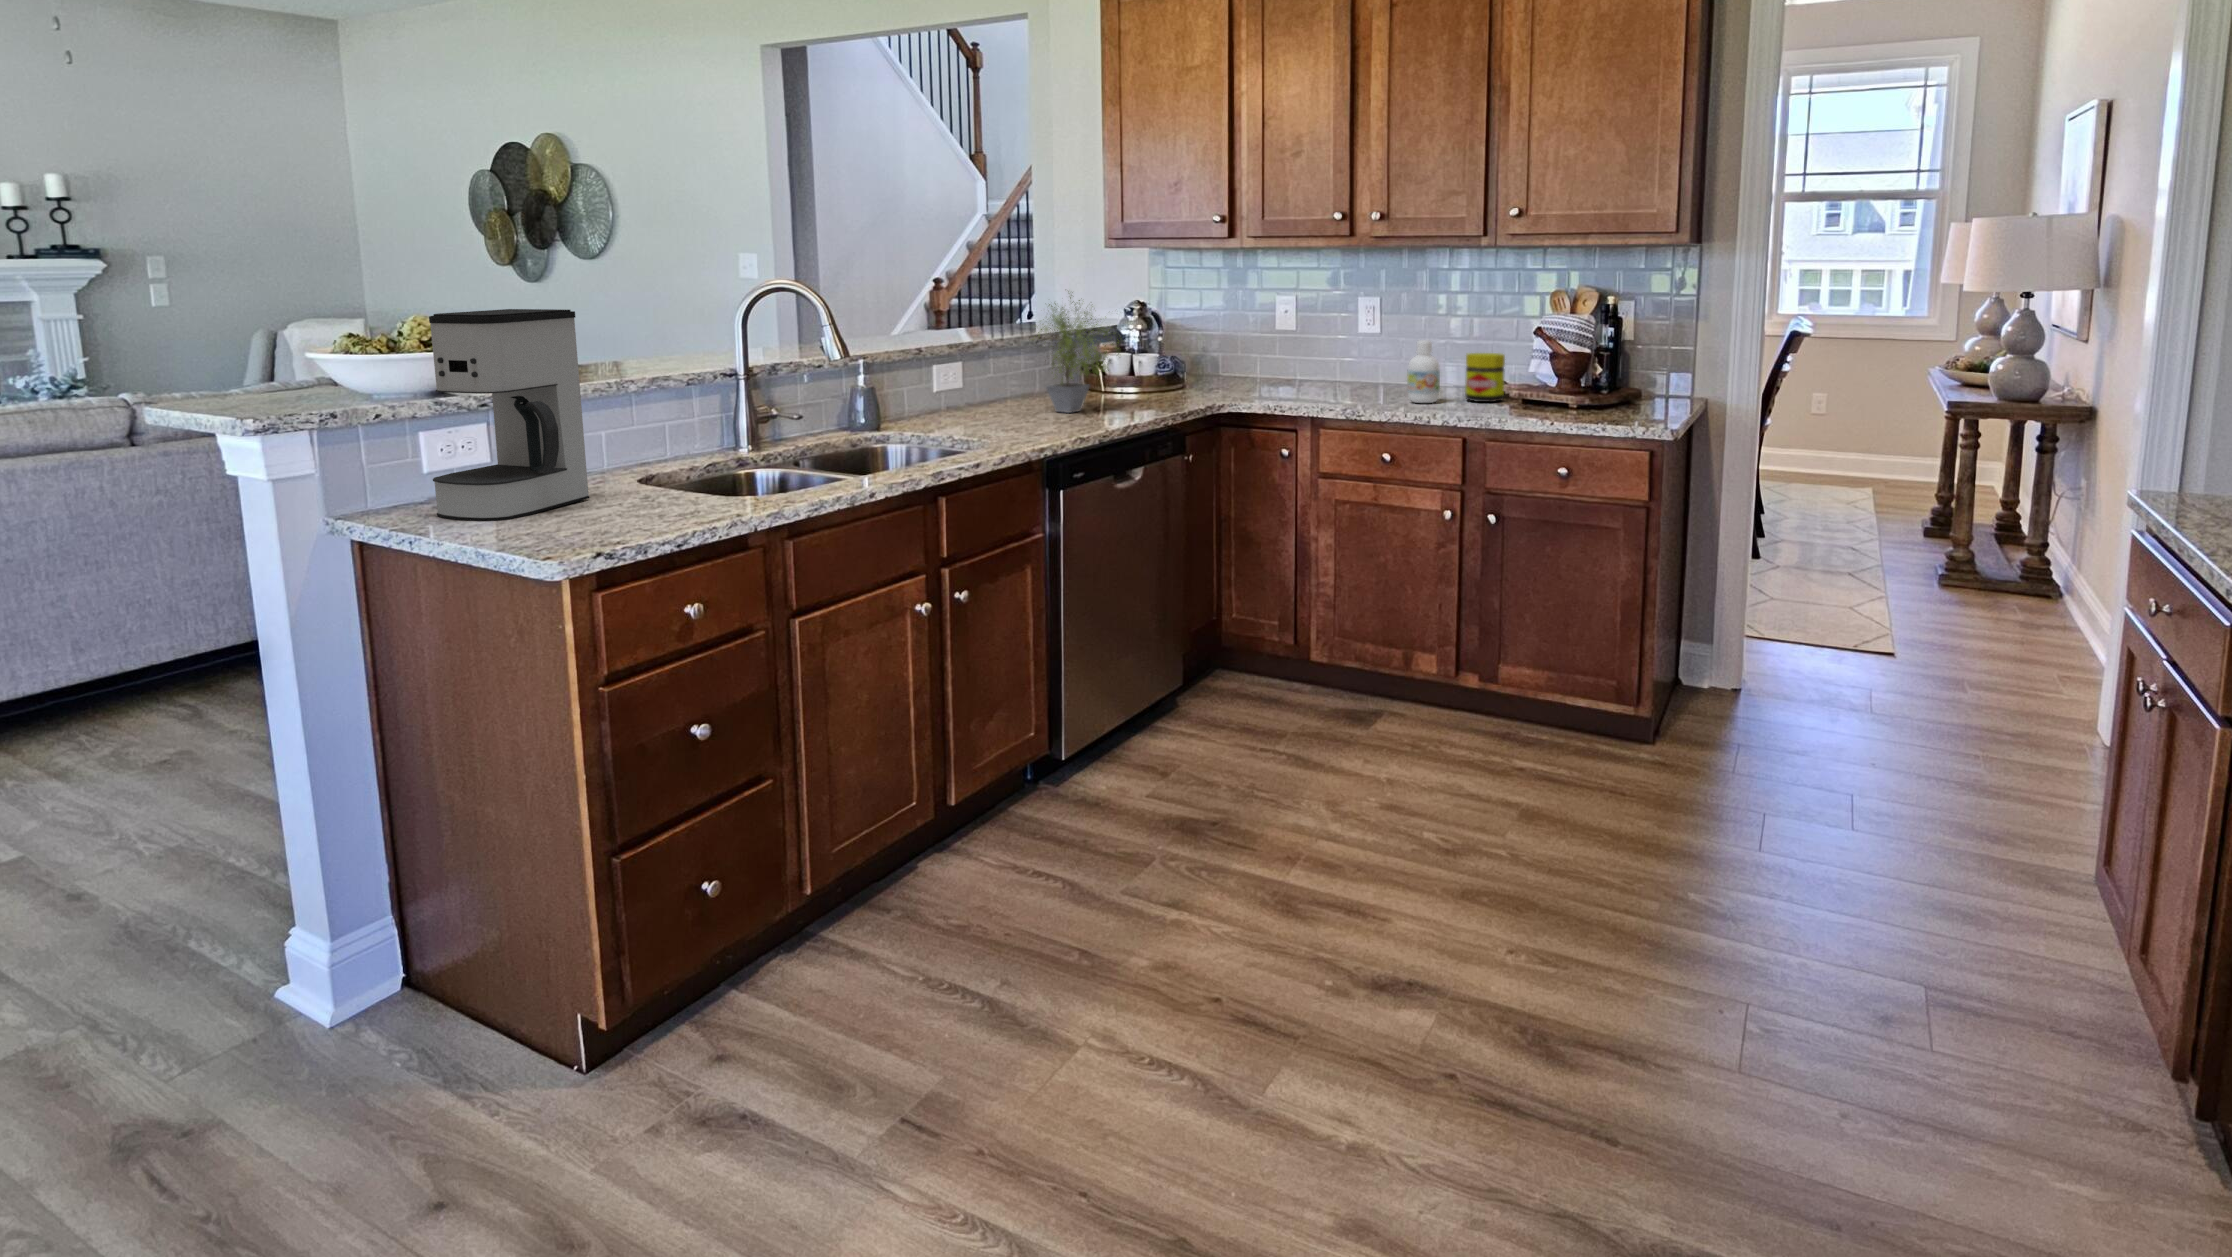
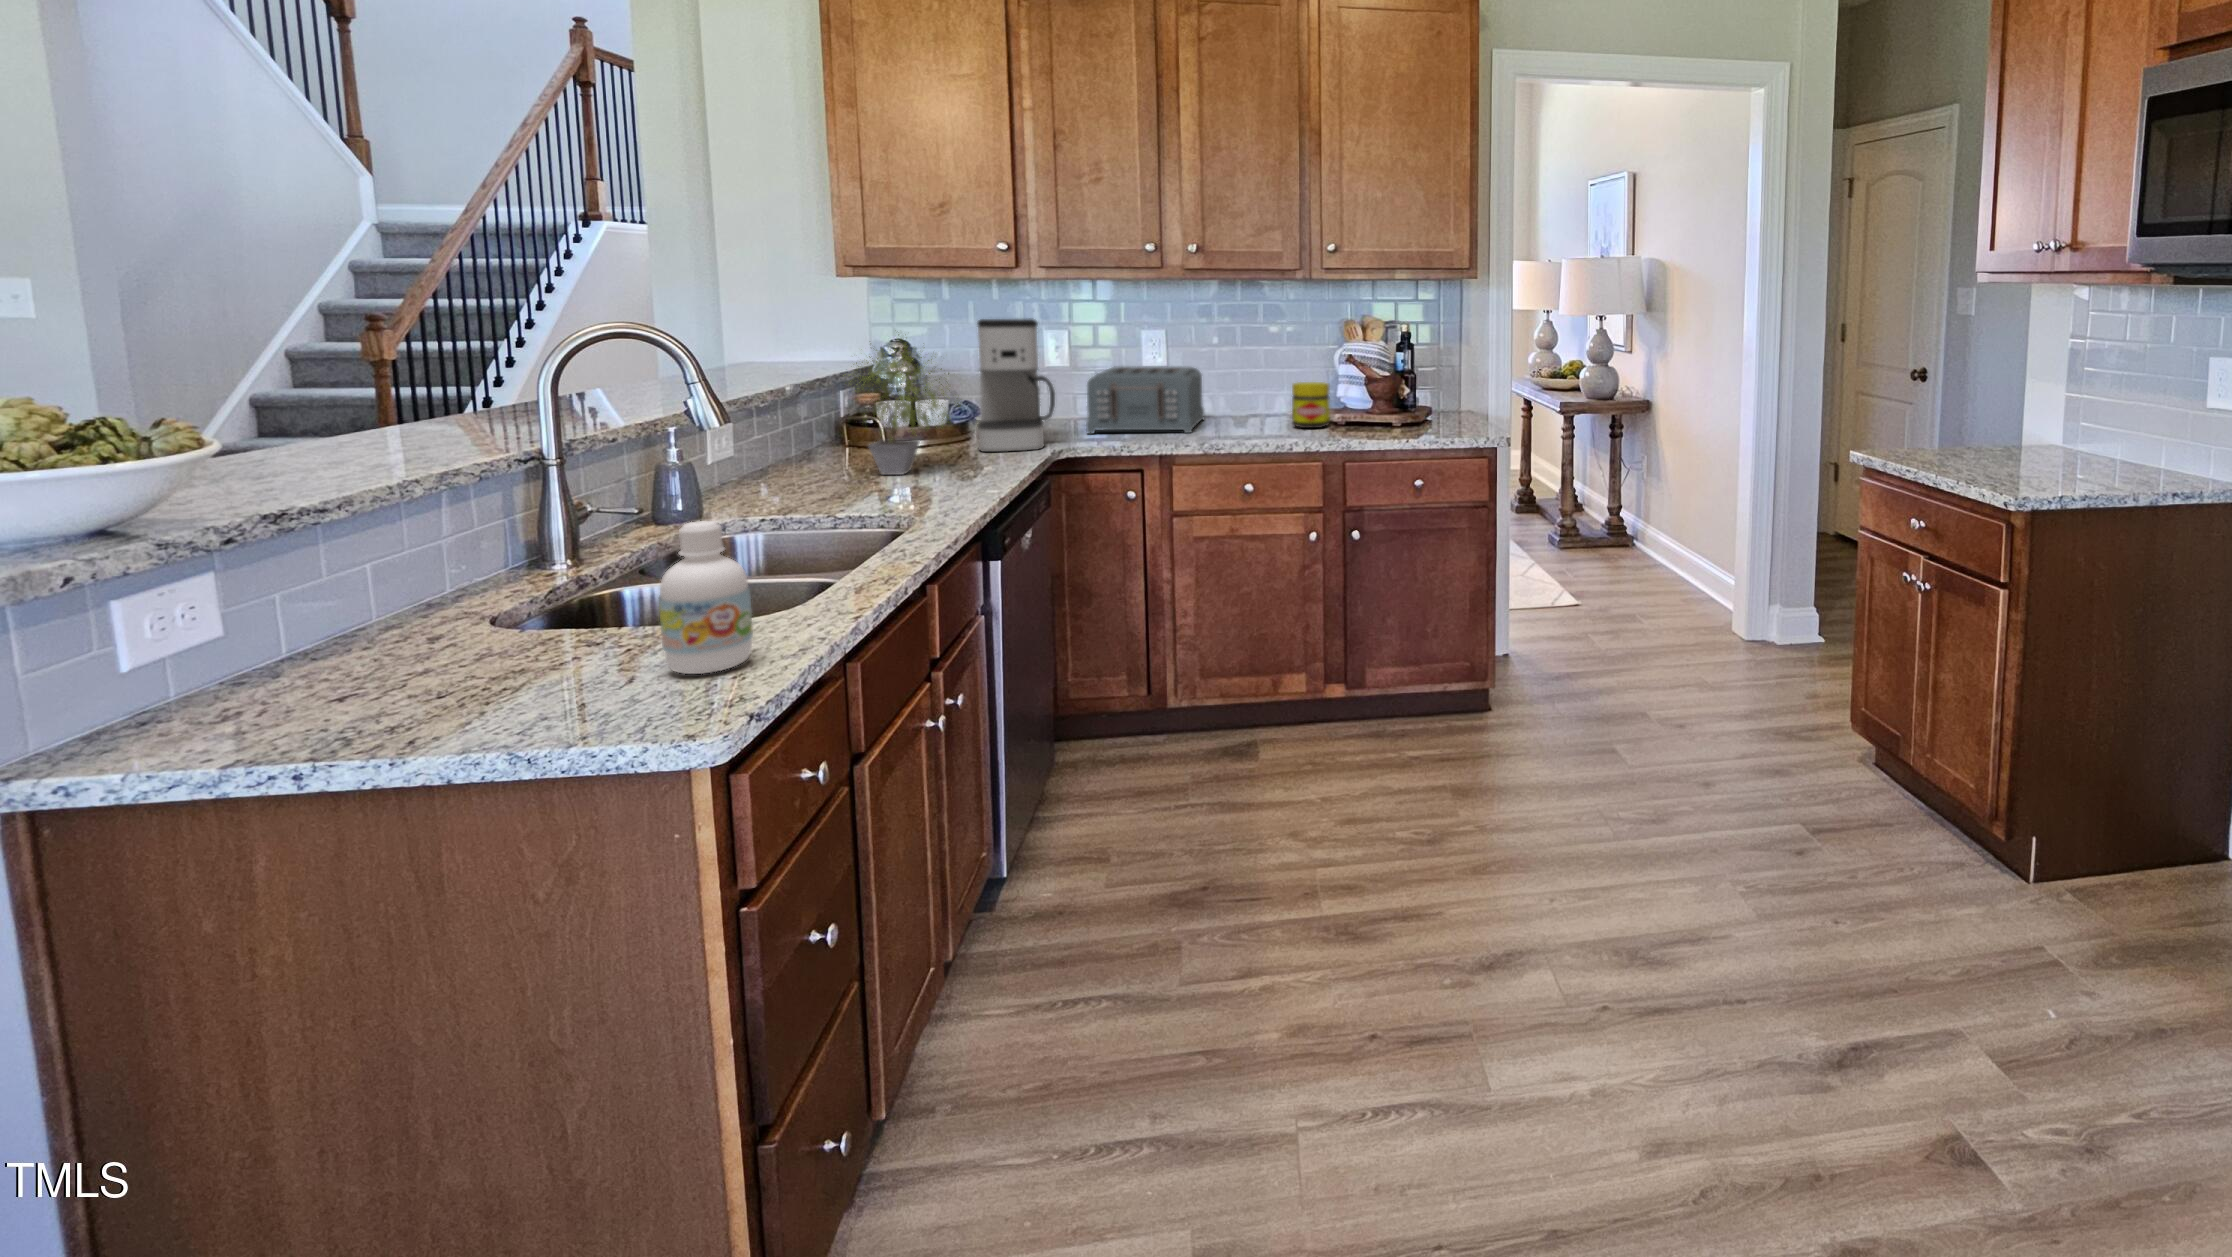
coffee maker: present [429,309,589,521] -> present [977,318,1055,452]
toaster: none [1274,331,1404,398] -> present [1086,366,1204,434]
bottle: present [1407,340,1440,403] -> present [659,521,753,674]

